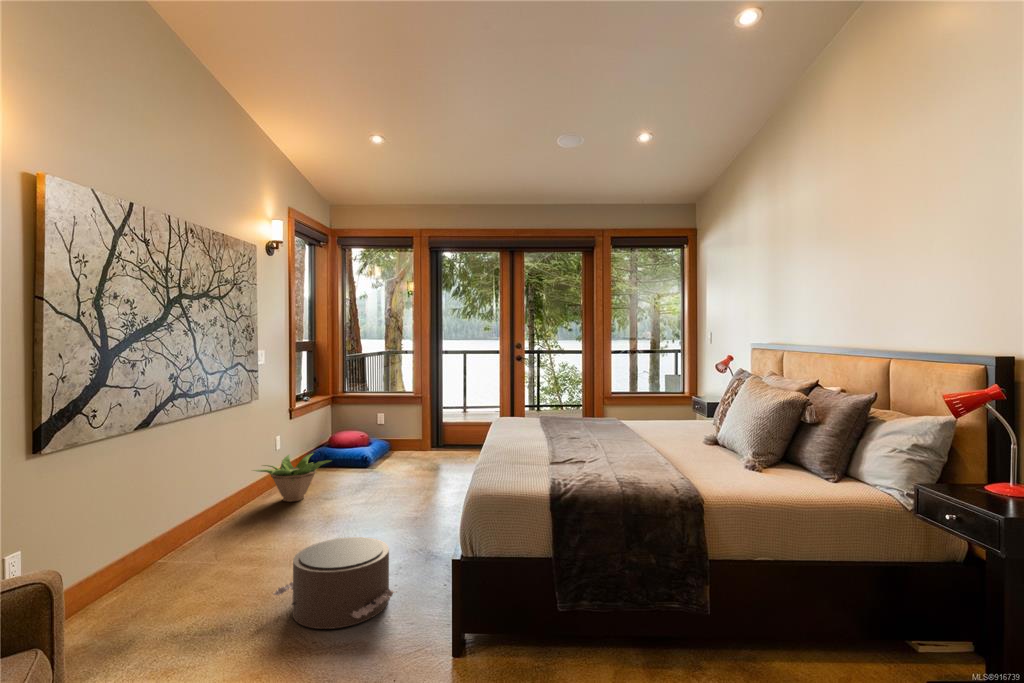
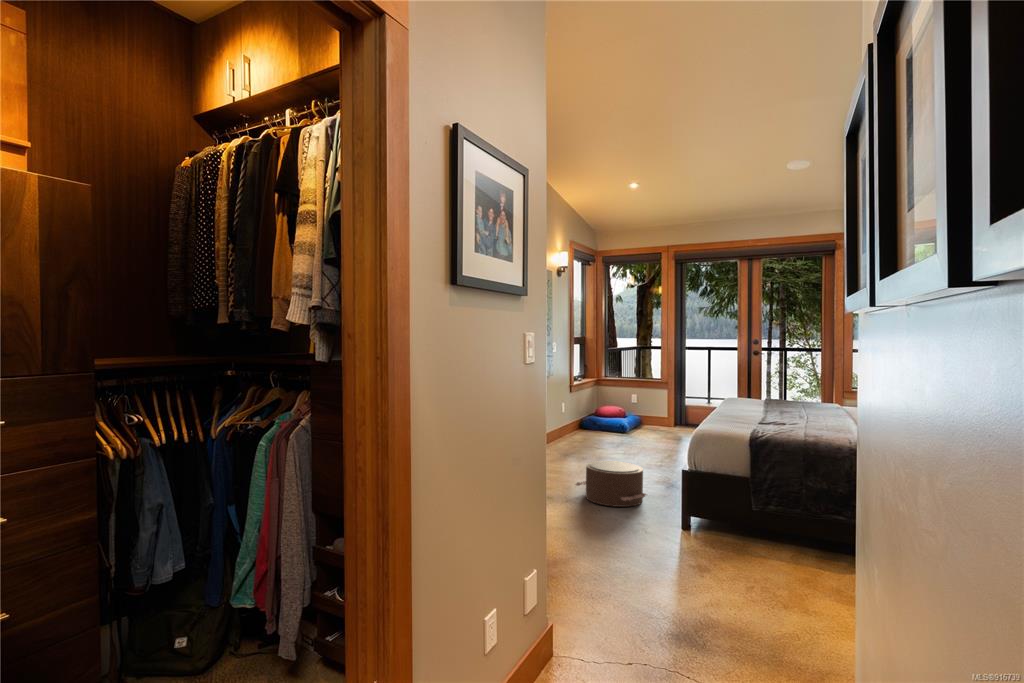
decorative plant: present [254,454,331,502] -> none [549,417,600,448]

